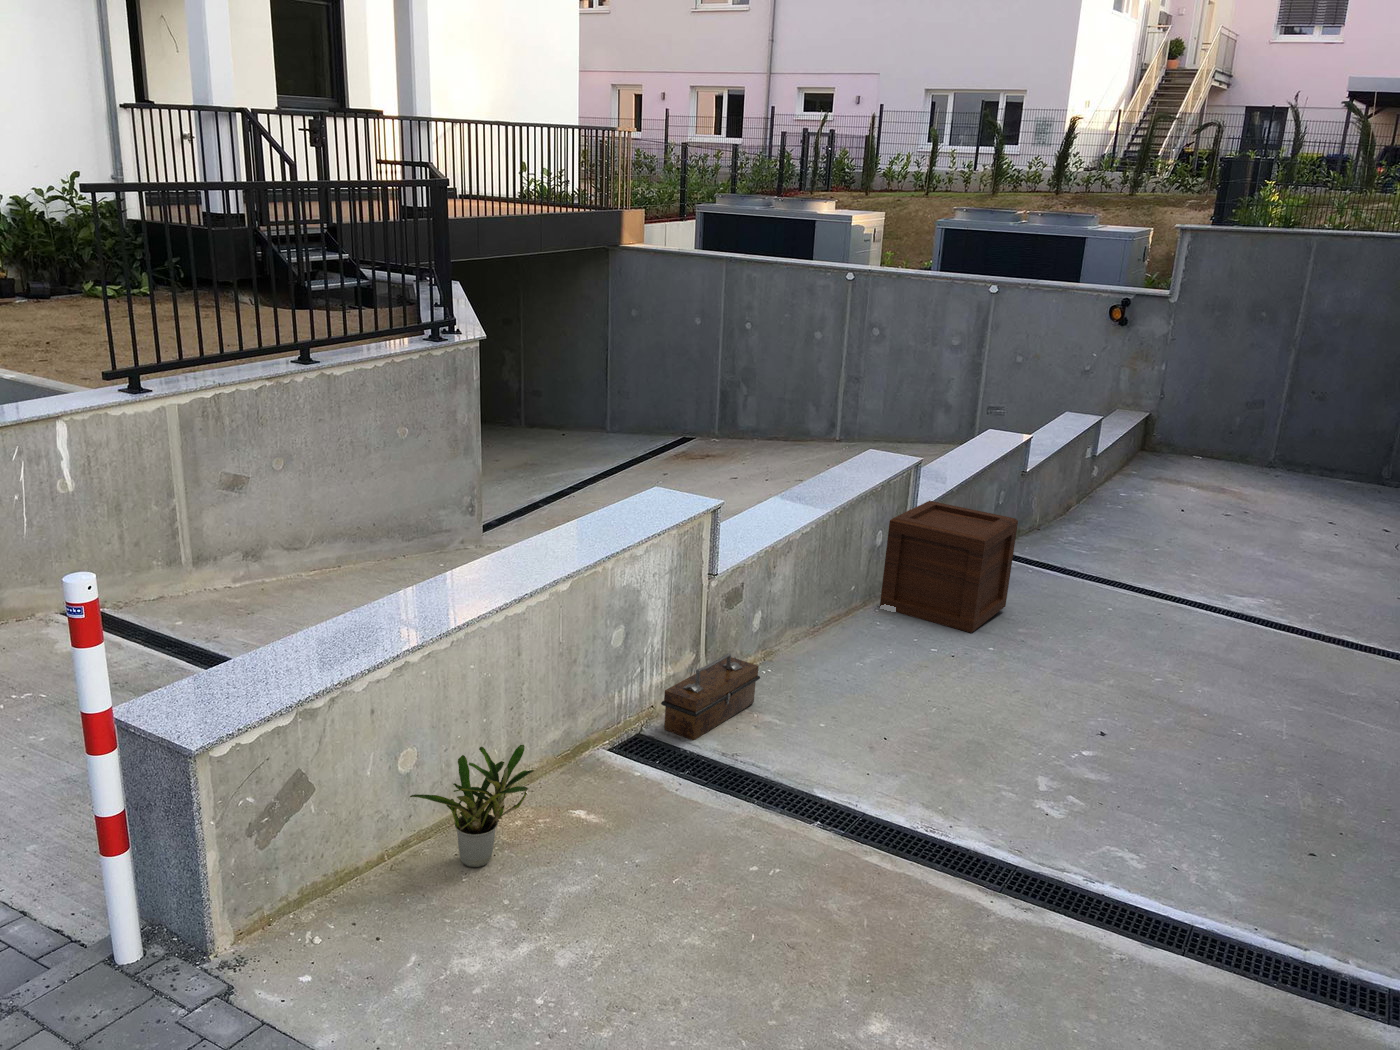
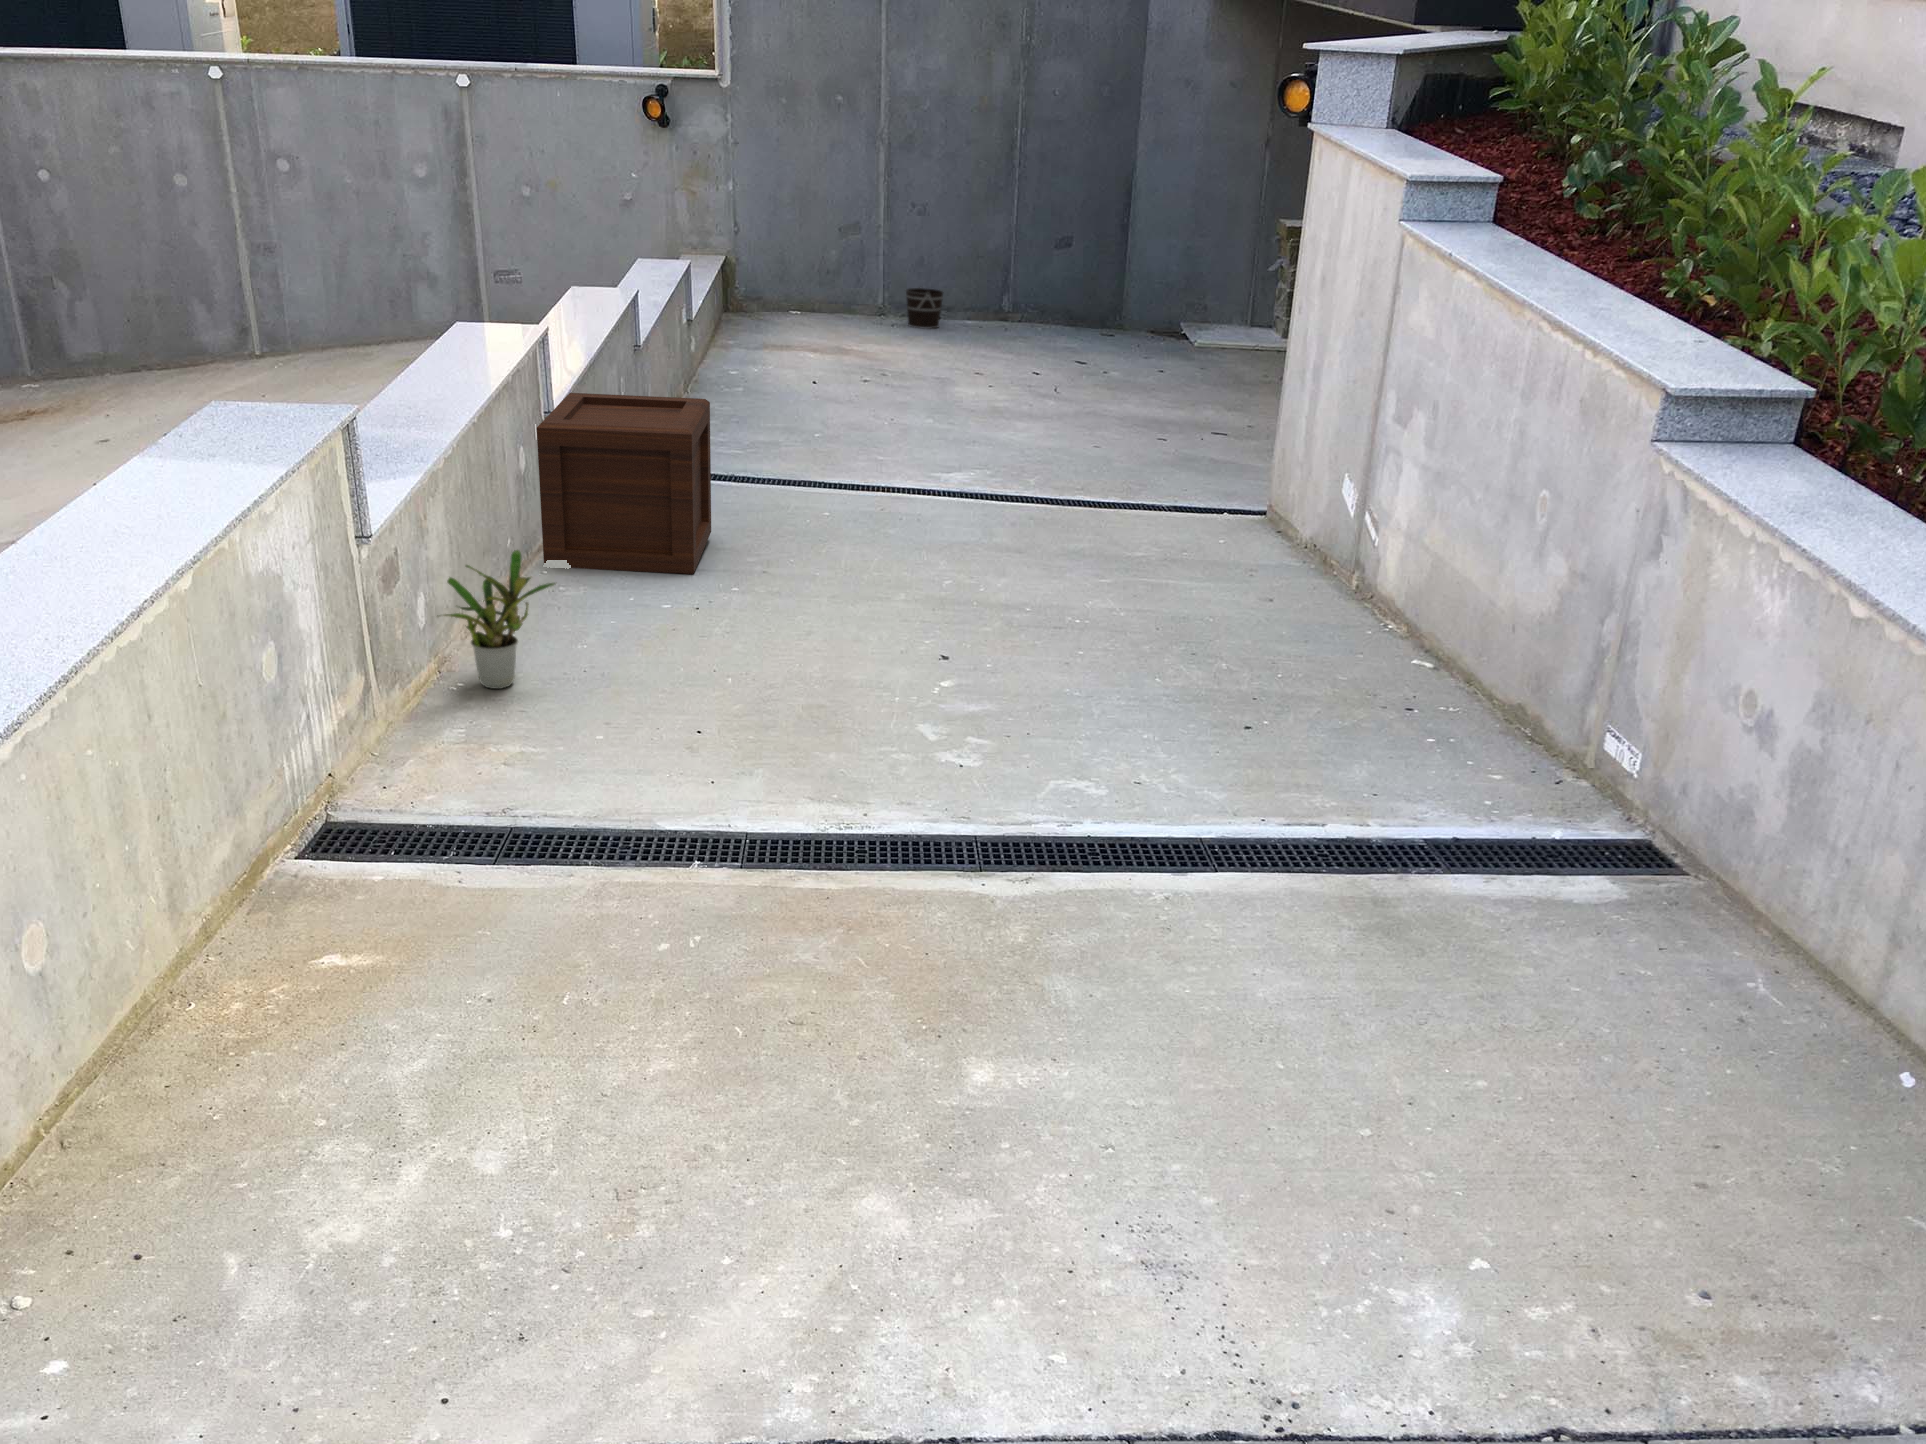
bucket: none [1288,452,1323,484] -> present [906,288,943,329]
toolbox: present [661,653,760,740] -> none [352,662,477,807]
potted plant: present [410,745,534,867] -> present [445,550,555,689]

